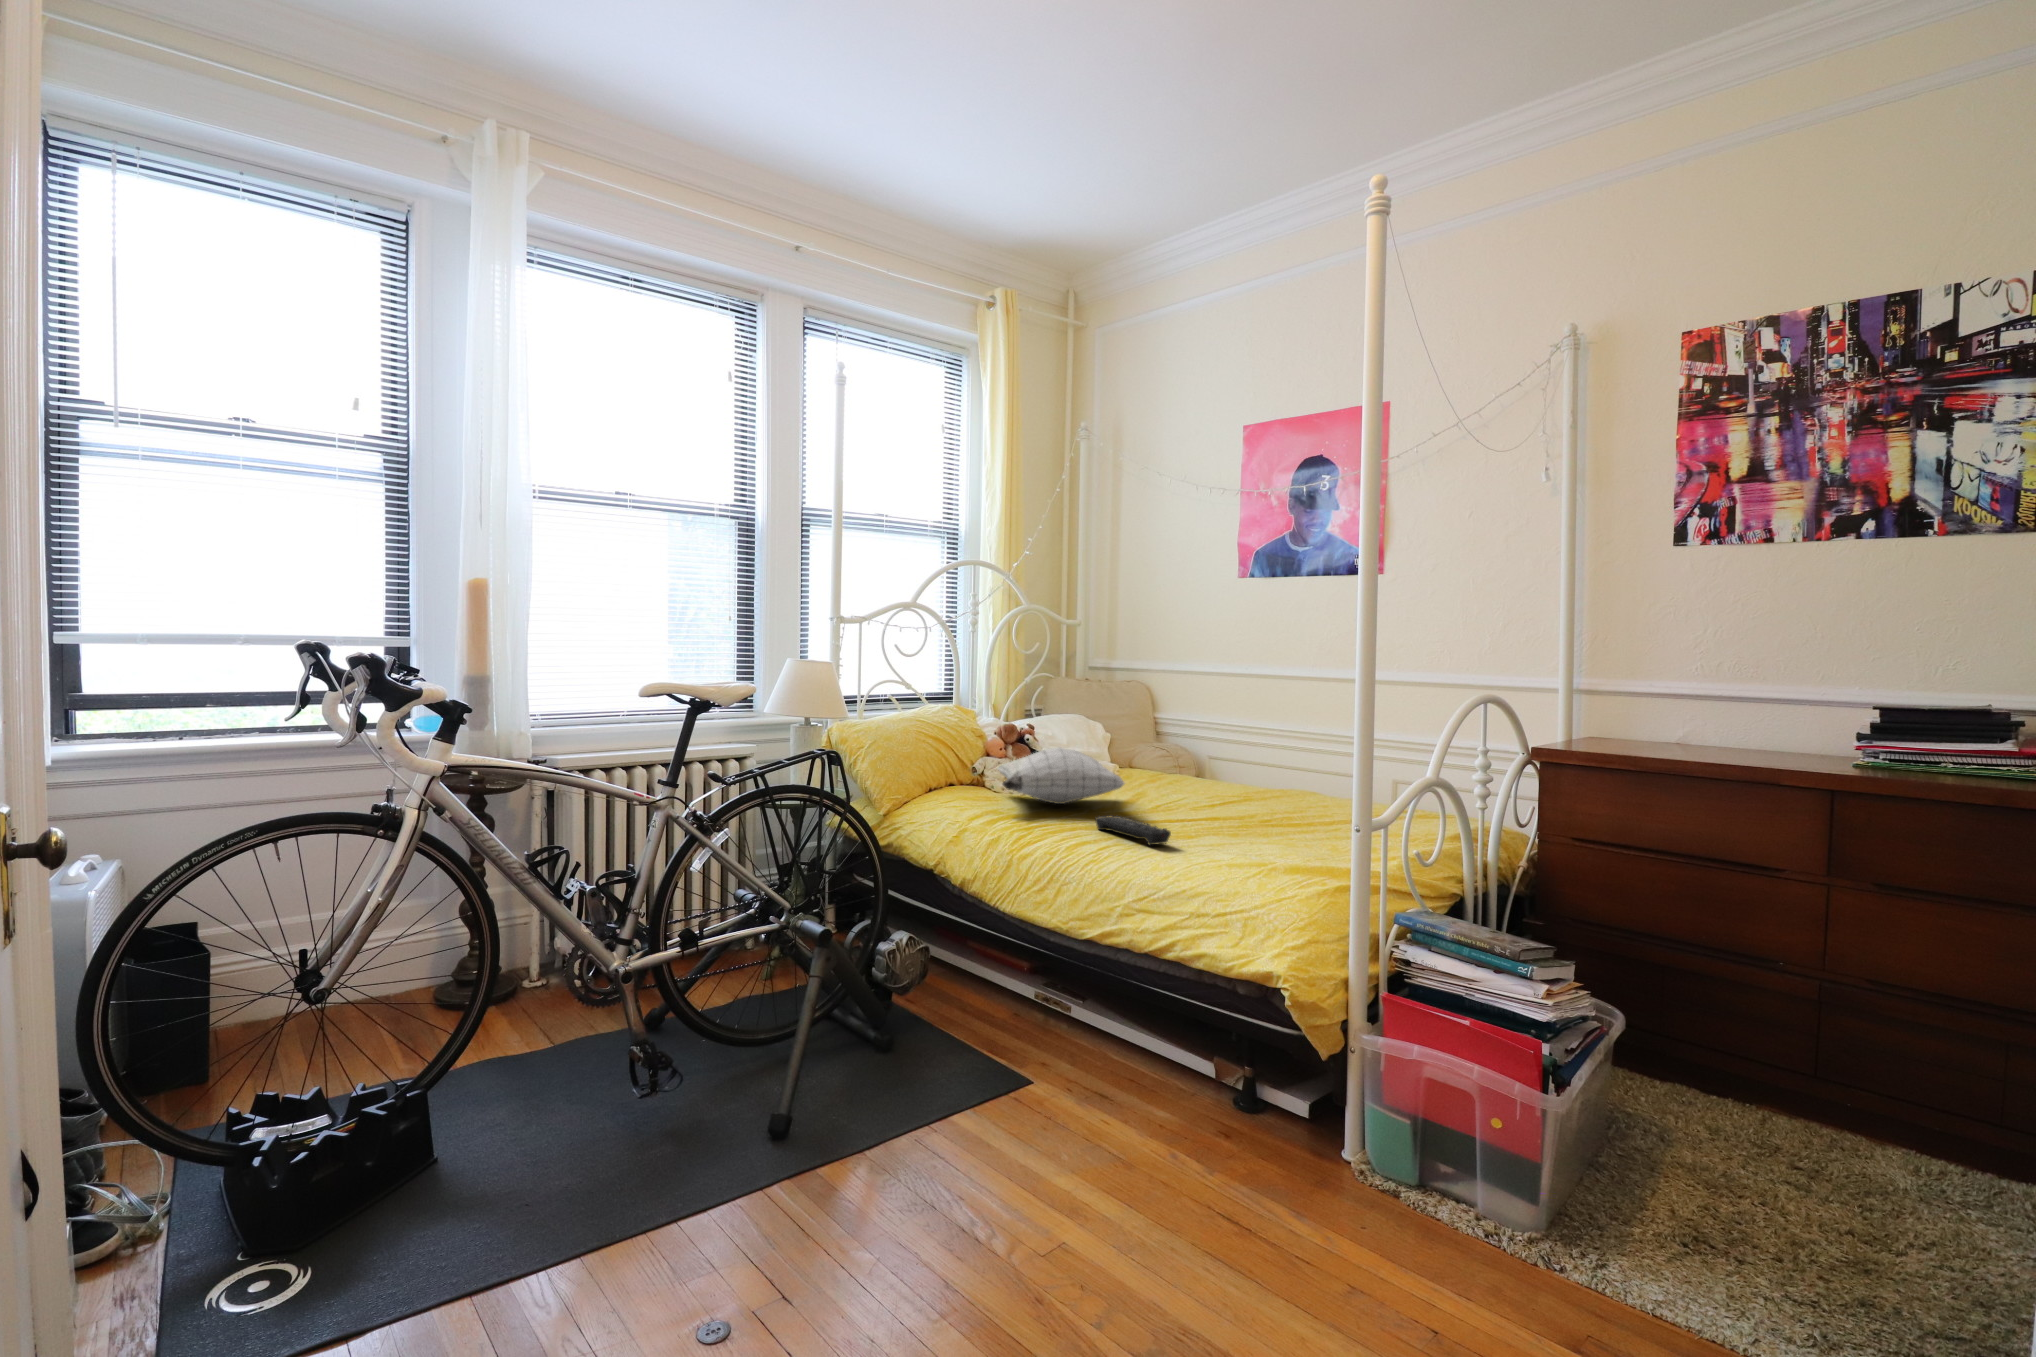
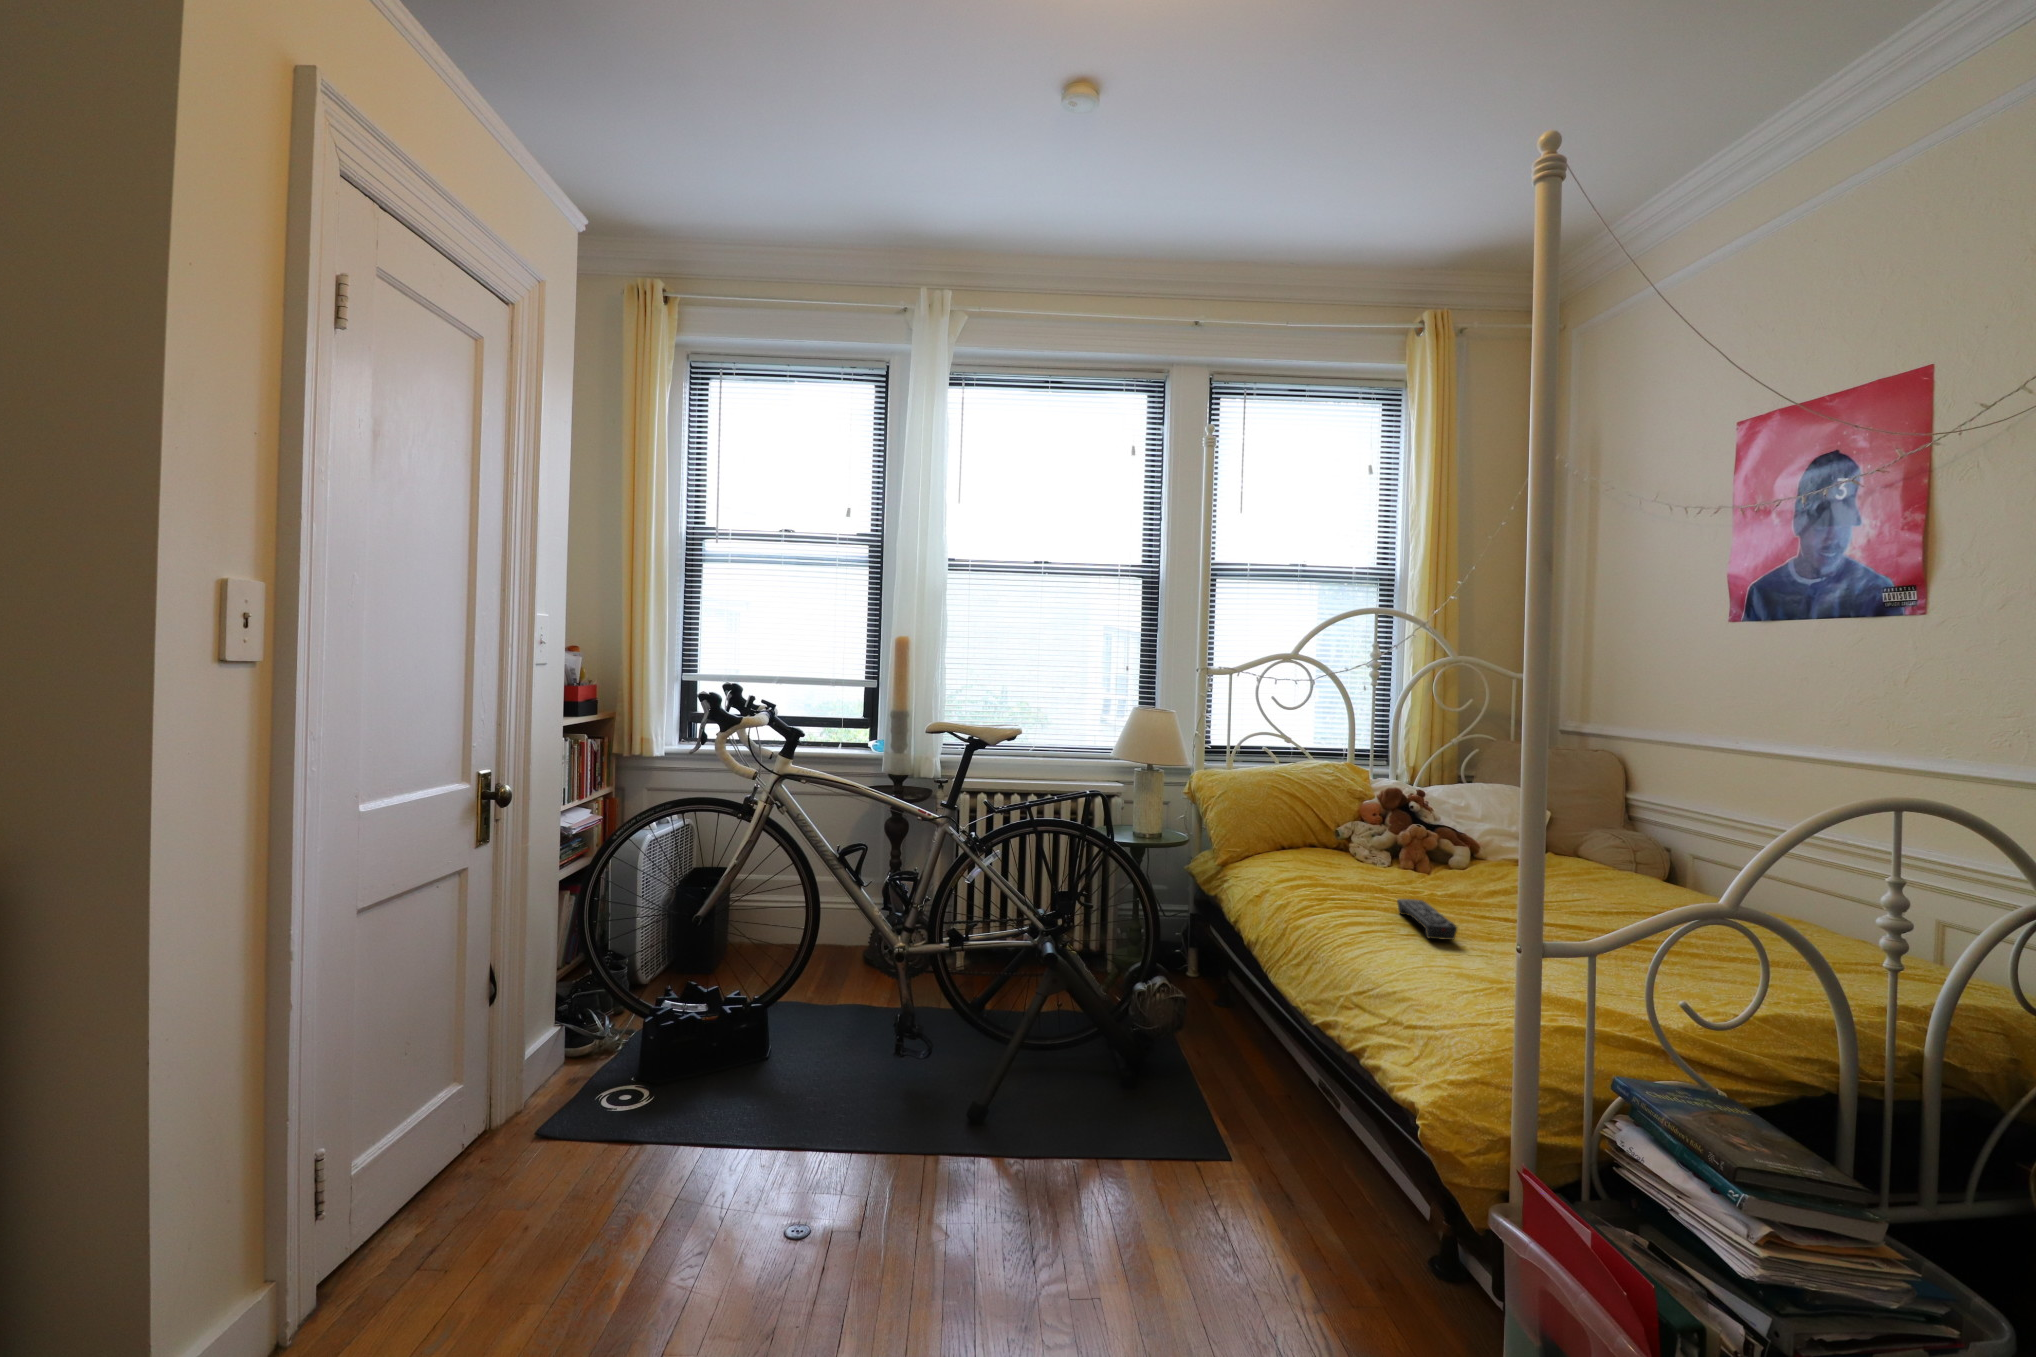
pillow: present [998,748,1125,804] -> none [1316,818,1481,882]

